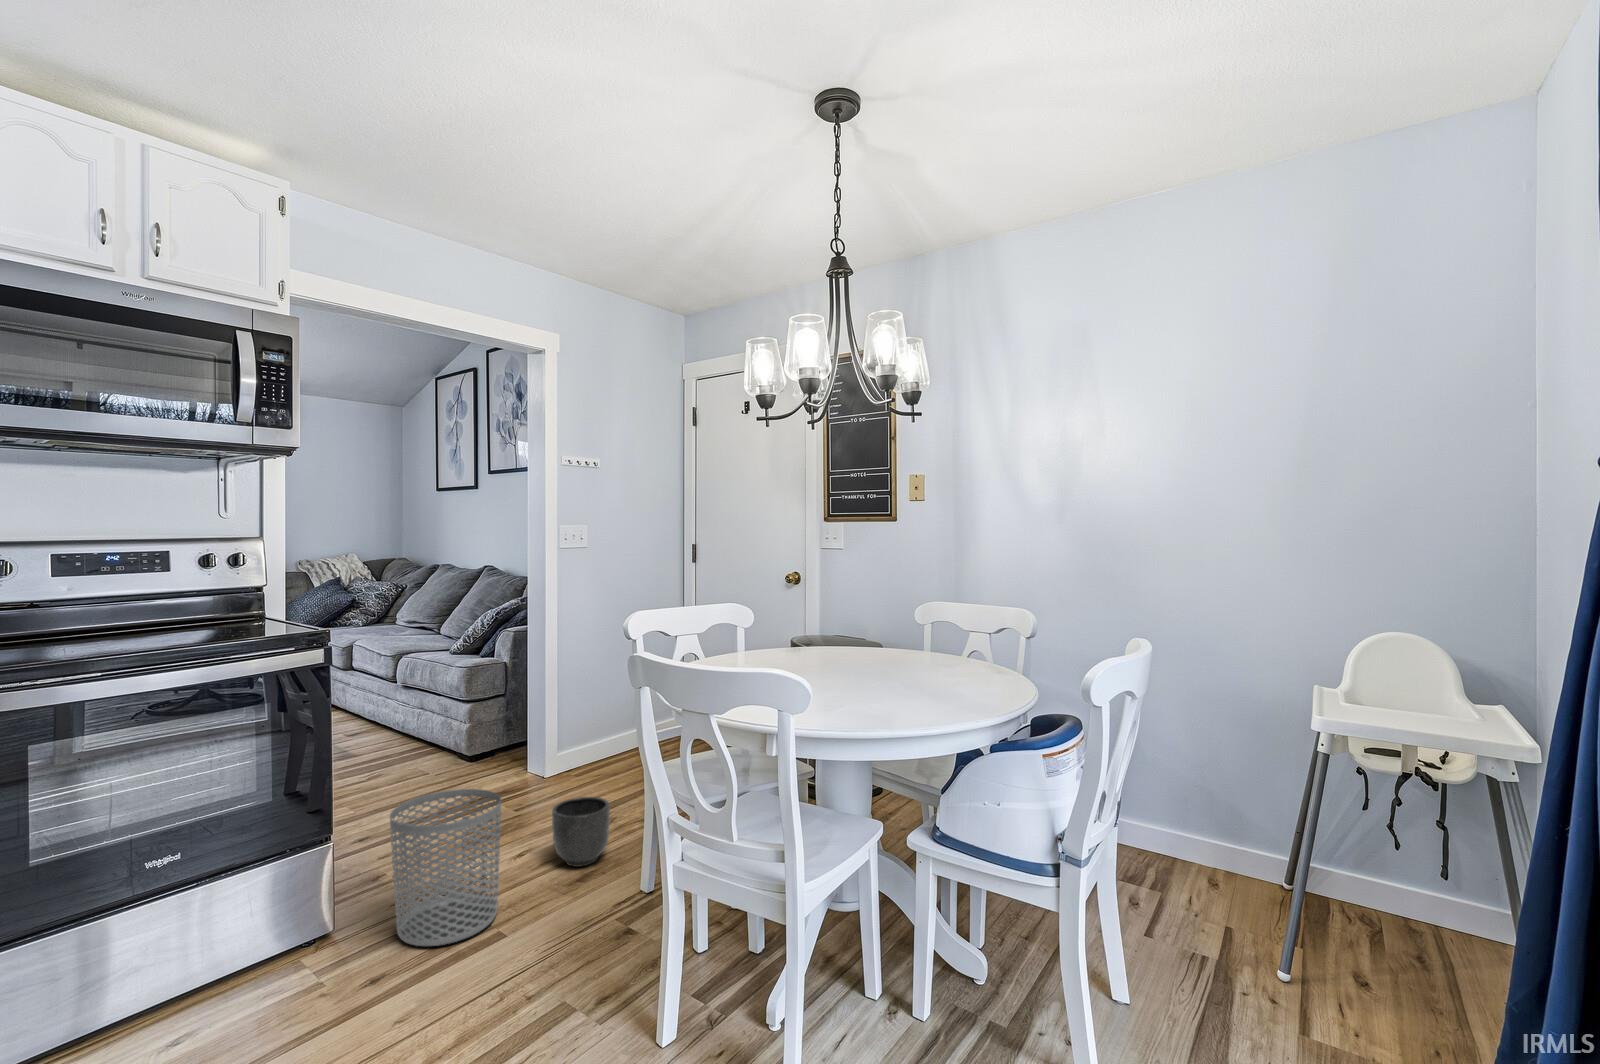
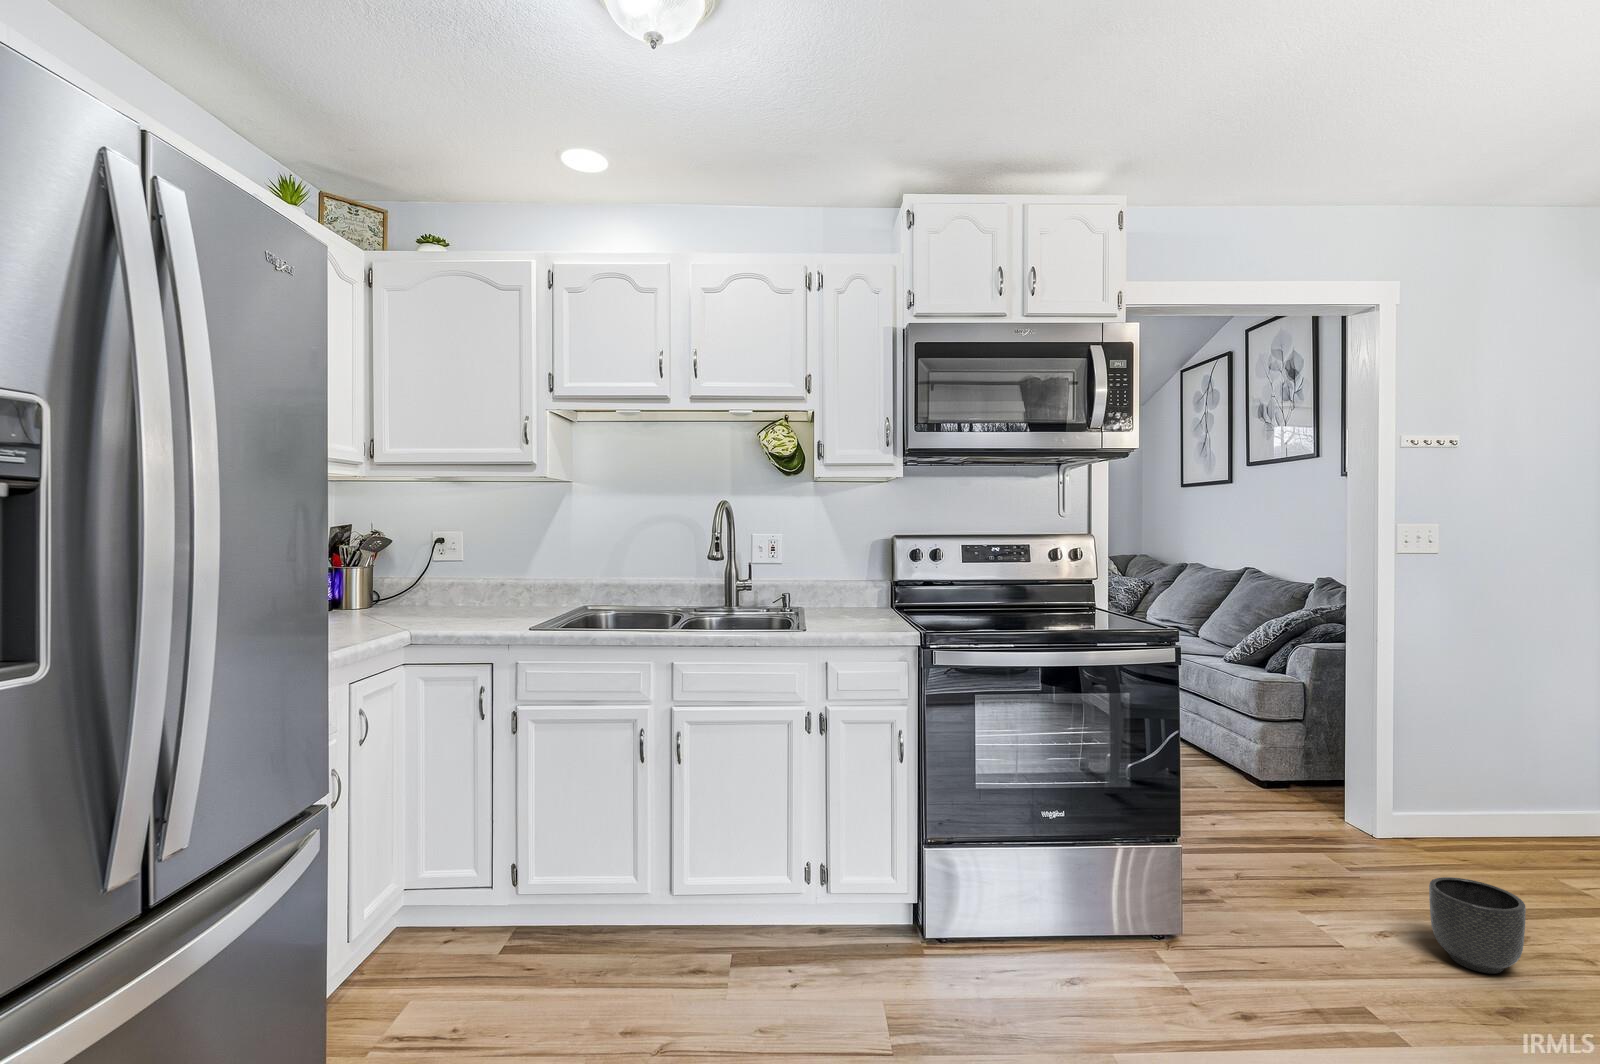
waste bin: present [390,789,501,946] -> none [1246,825,1383,1008]

